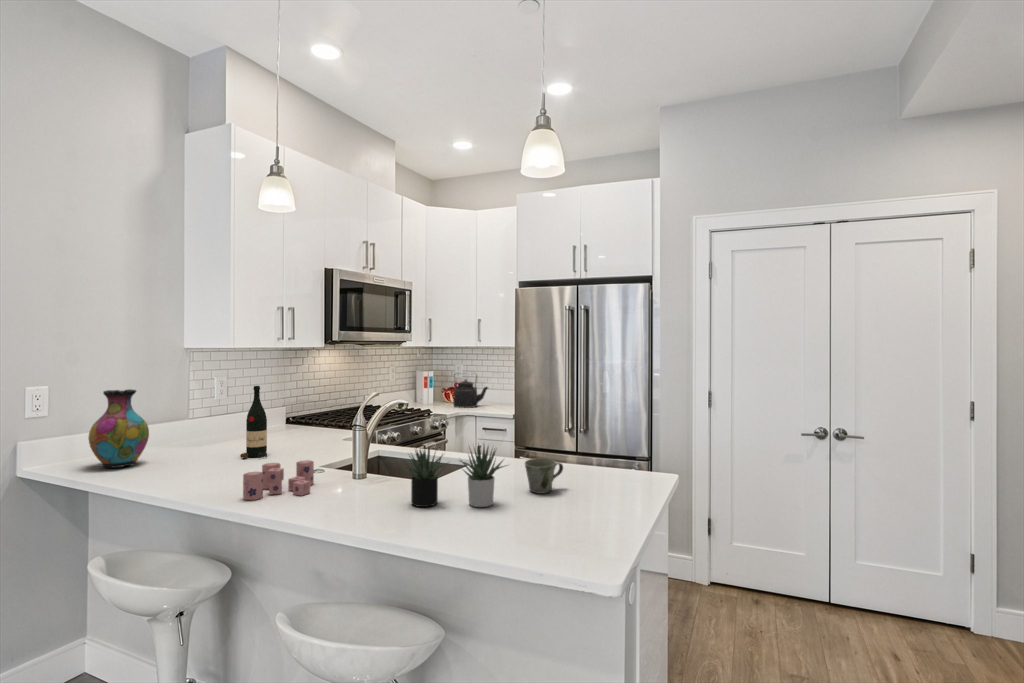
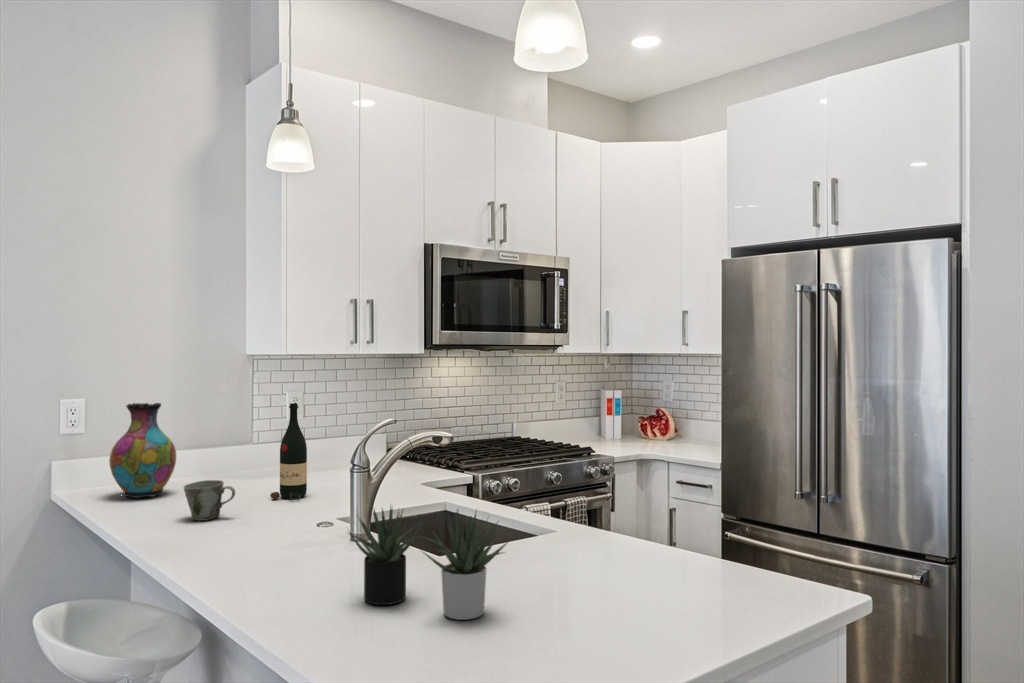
kettle: present [453,375,488,408] -> none [647,394,702,448]
mug: present [525,458,563,493] -> present [184,480,235,521]
candle: present [243,460,314,500] -> none [186,510,297,562]

